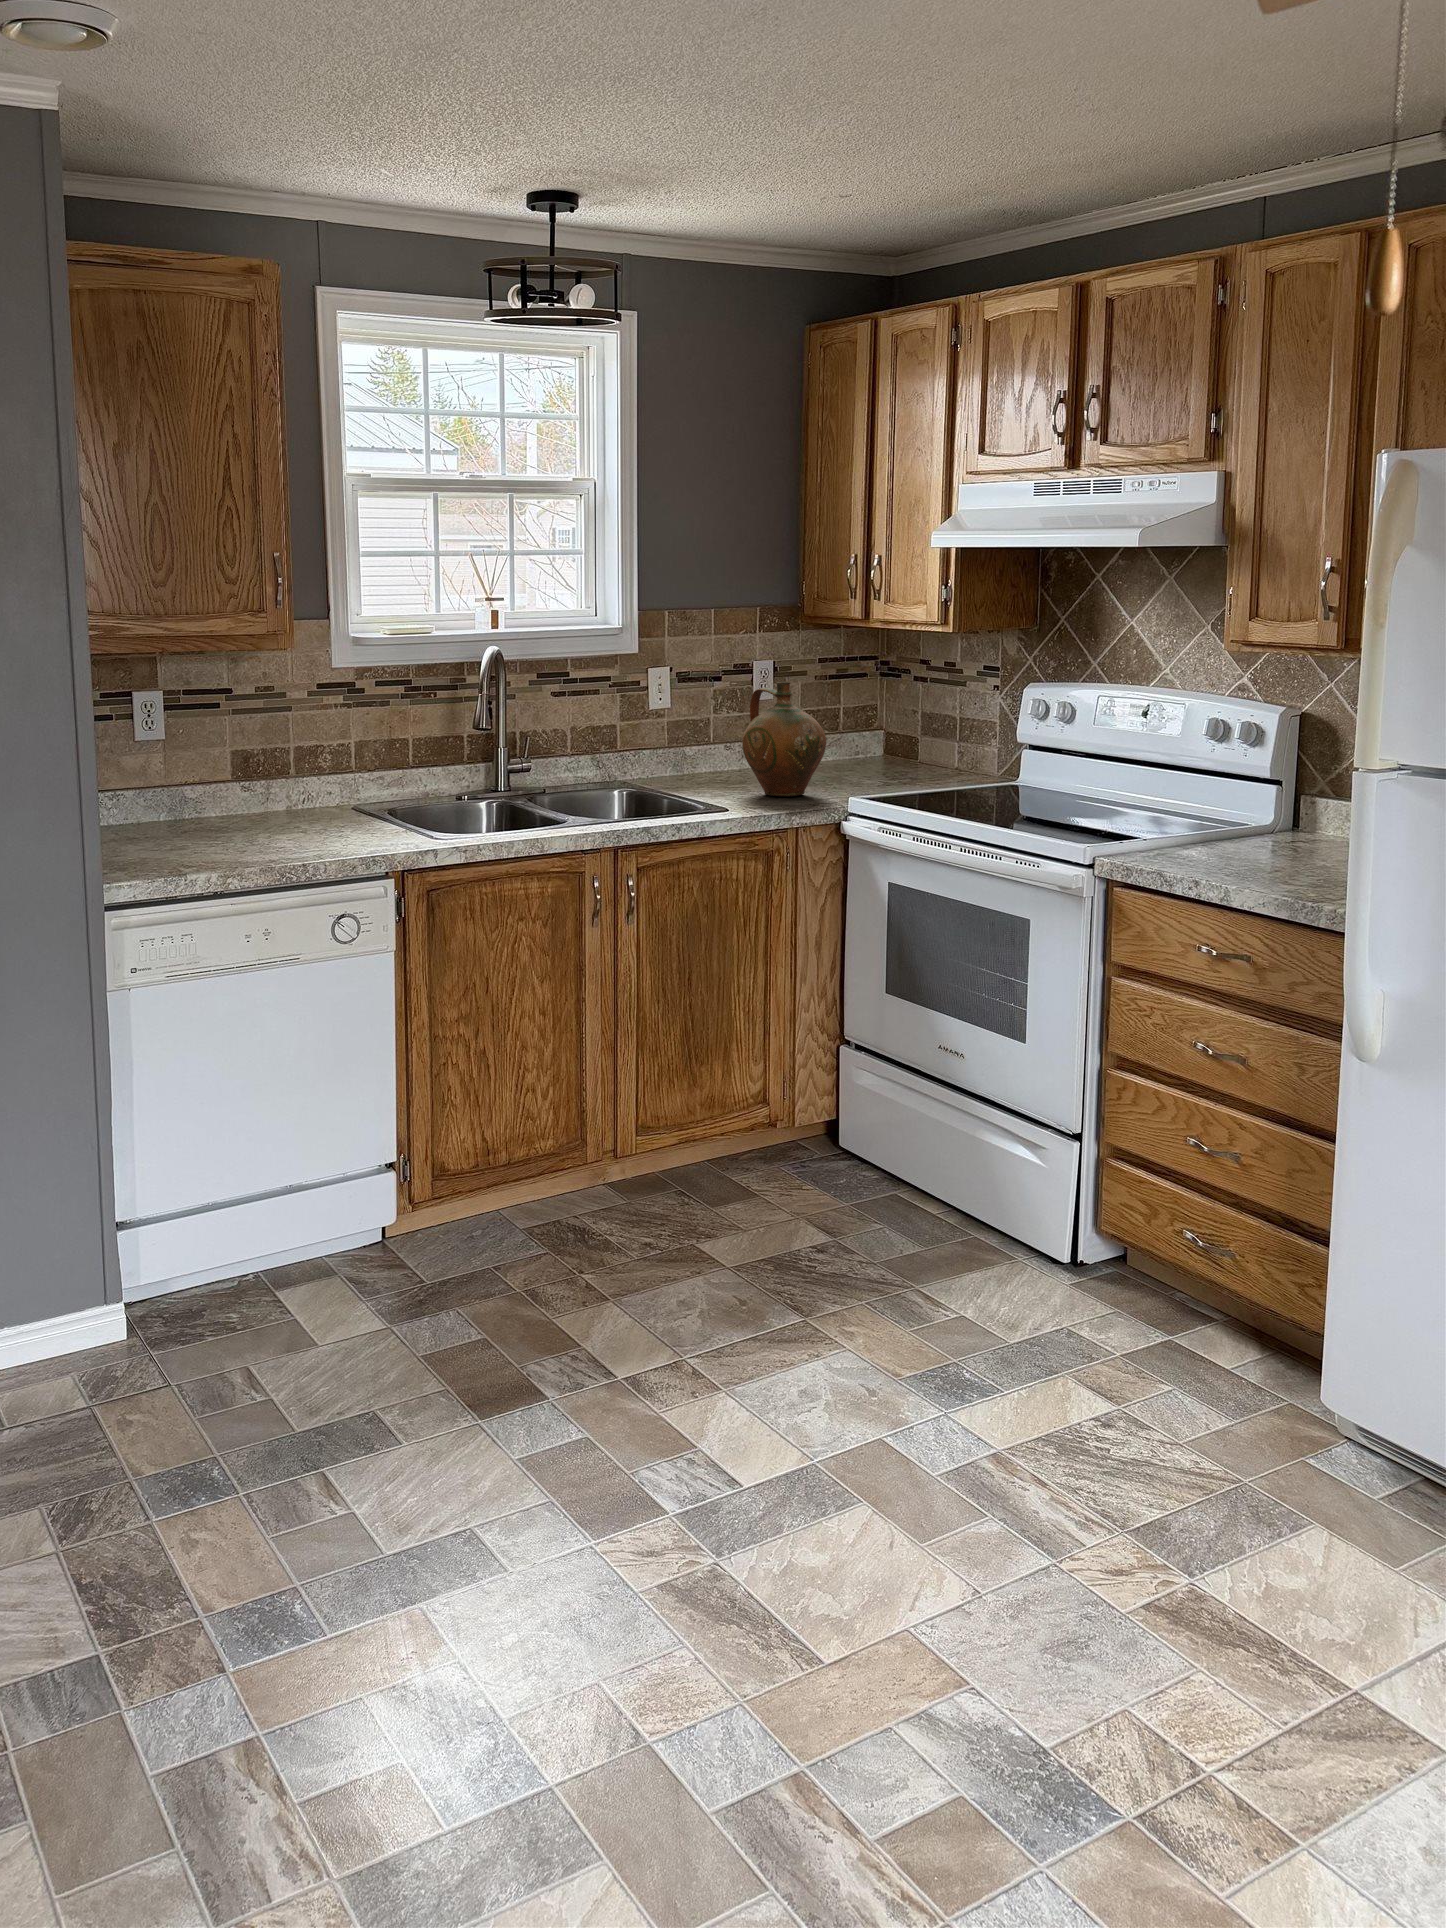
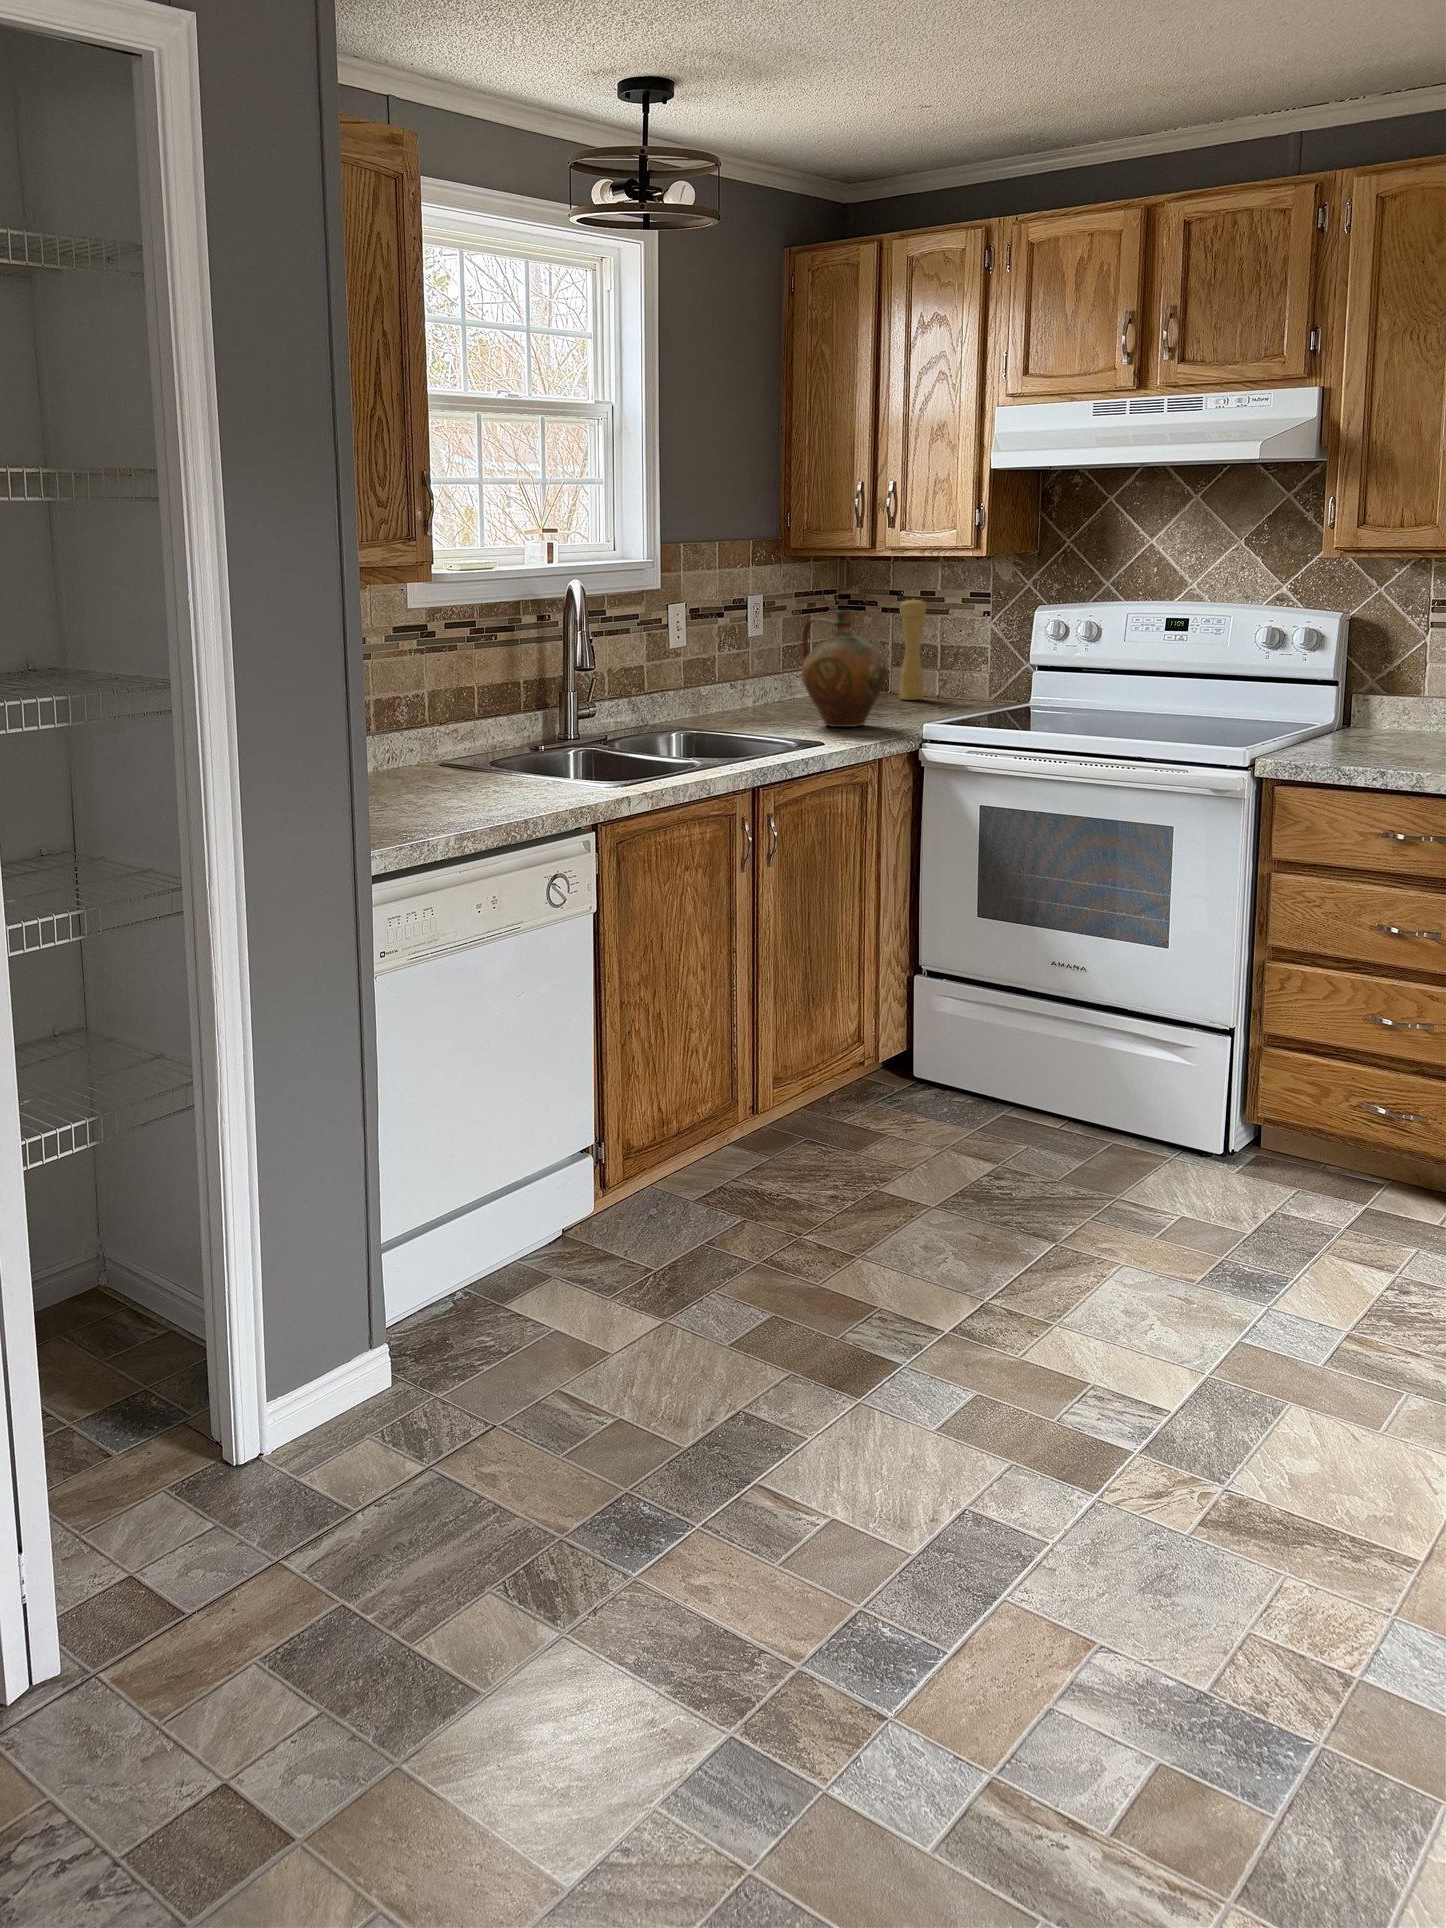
pepper mill: none [911,669,939,772] -> present [900,599,926,700]

